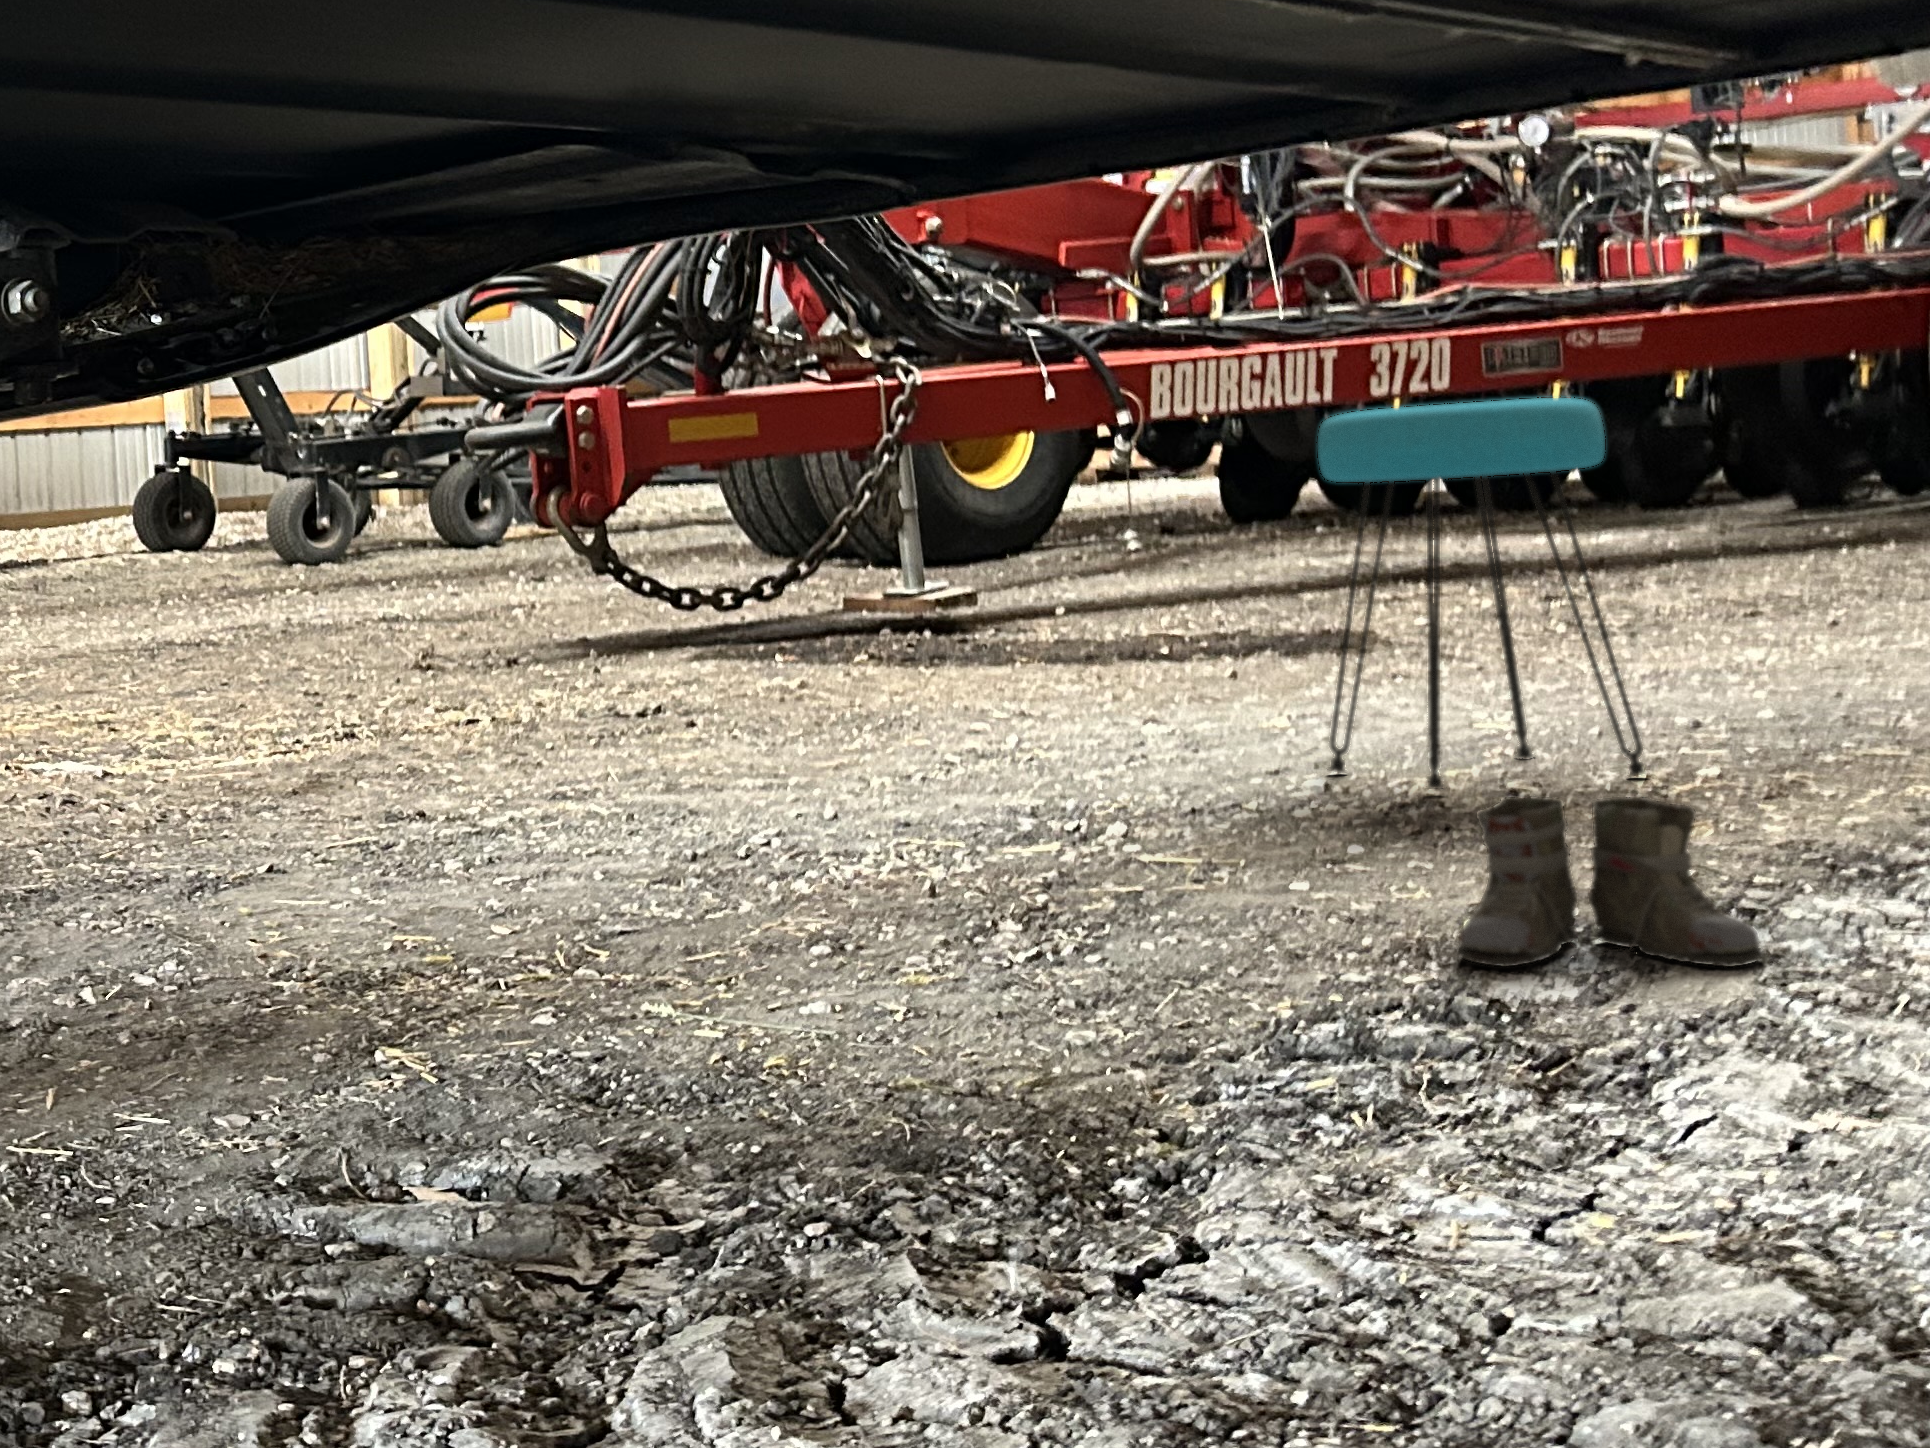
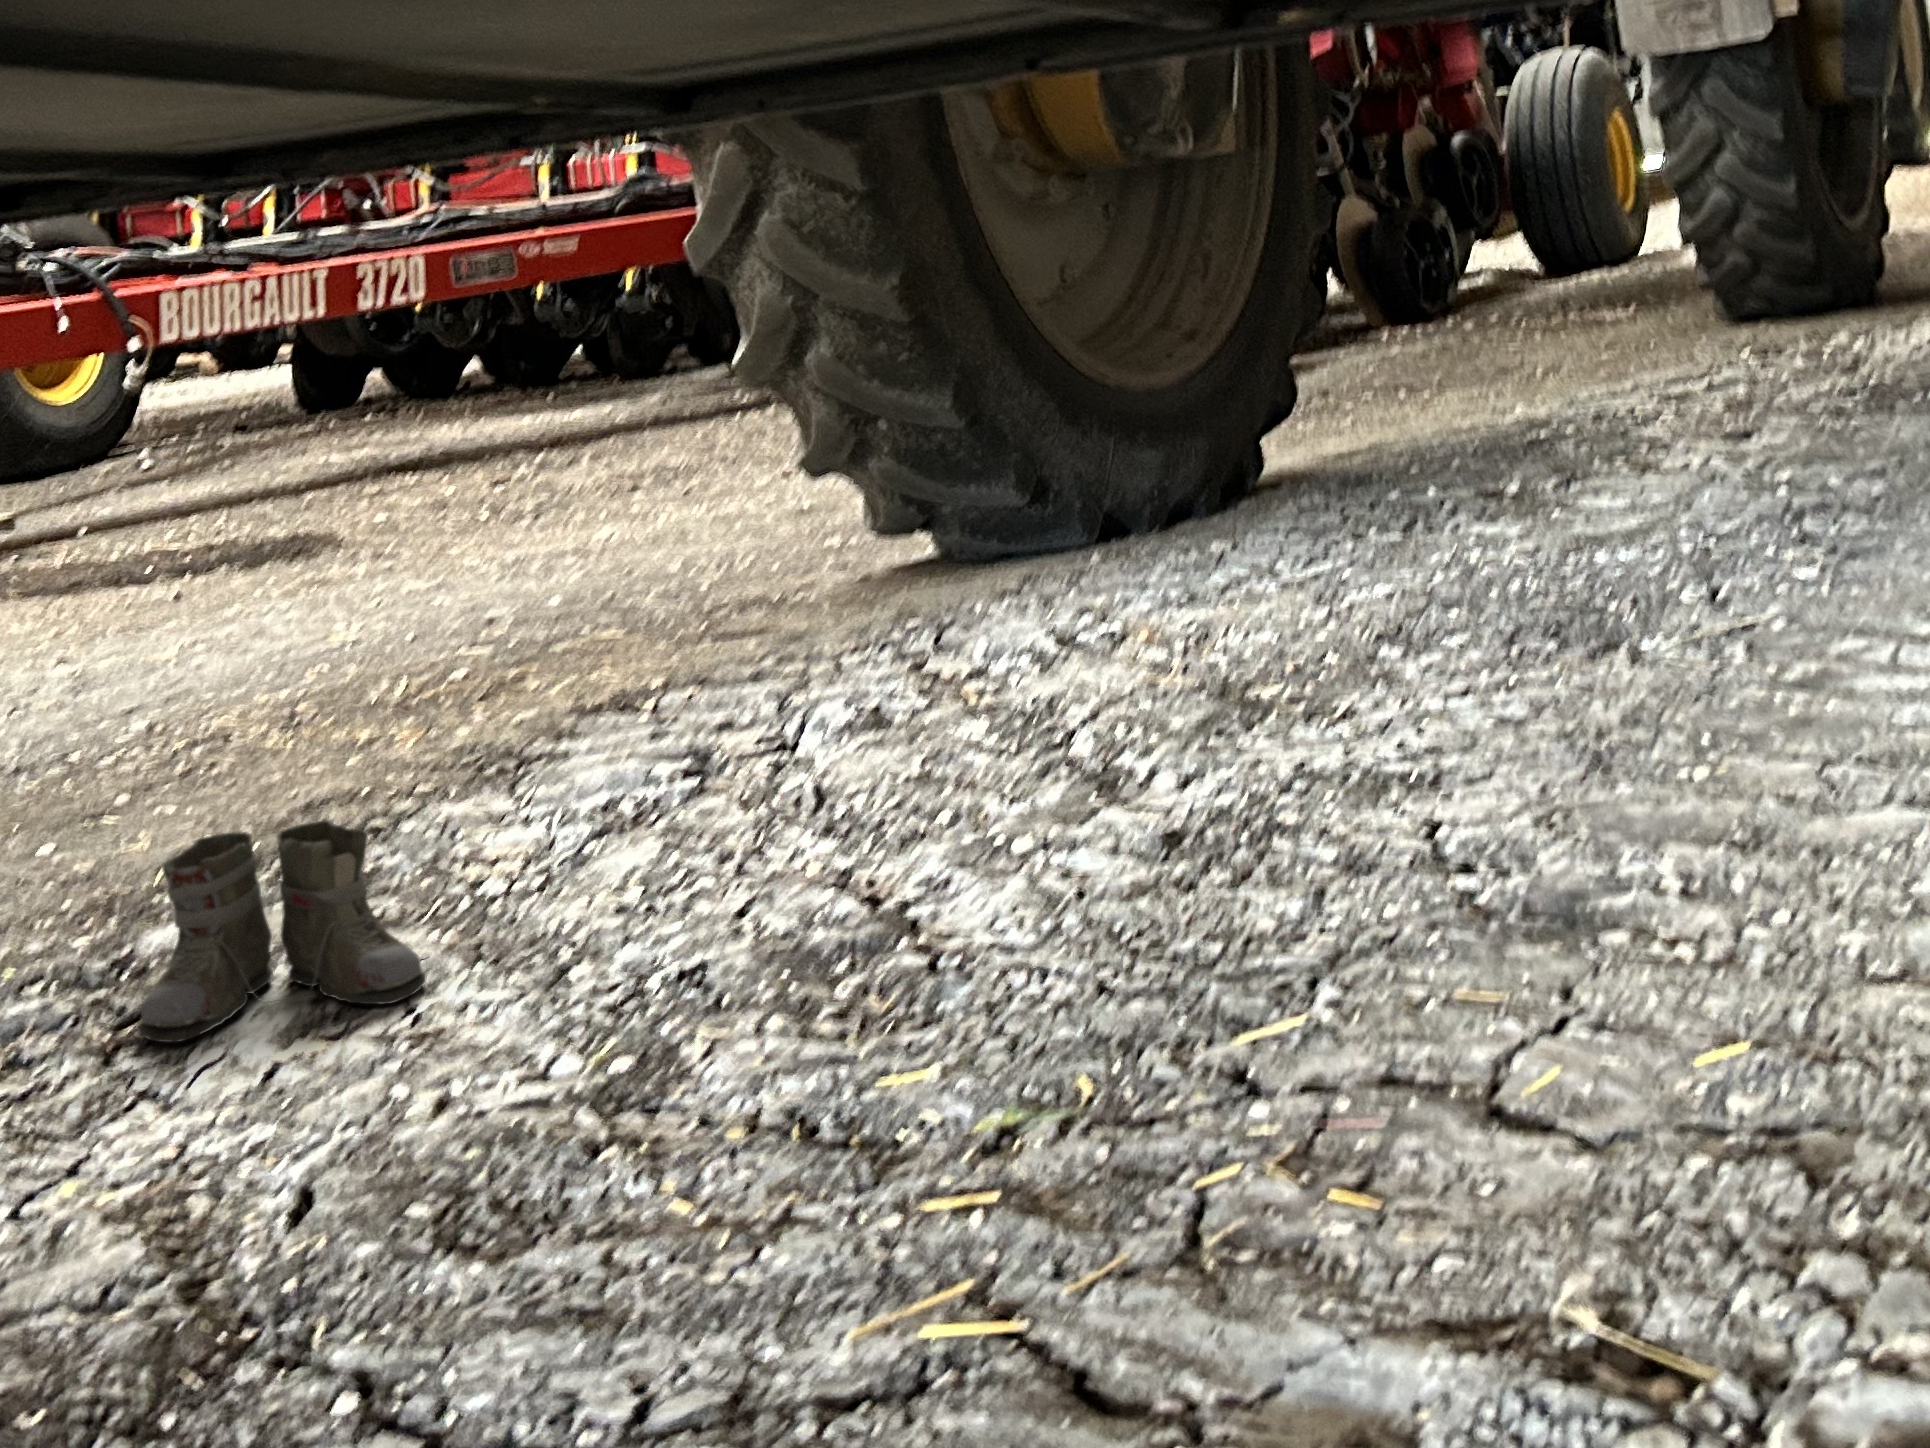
stool: present [1318,398,1646,789] -> none [151,359,450,759]

